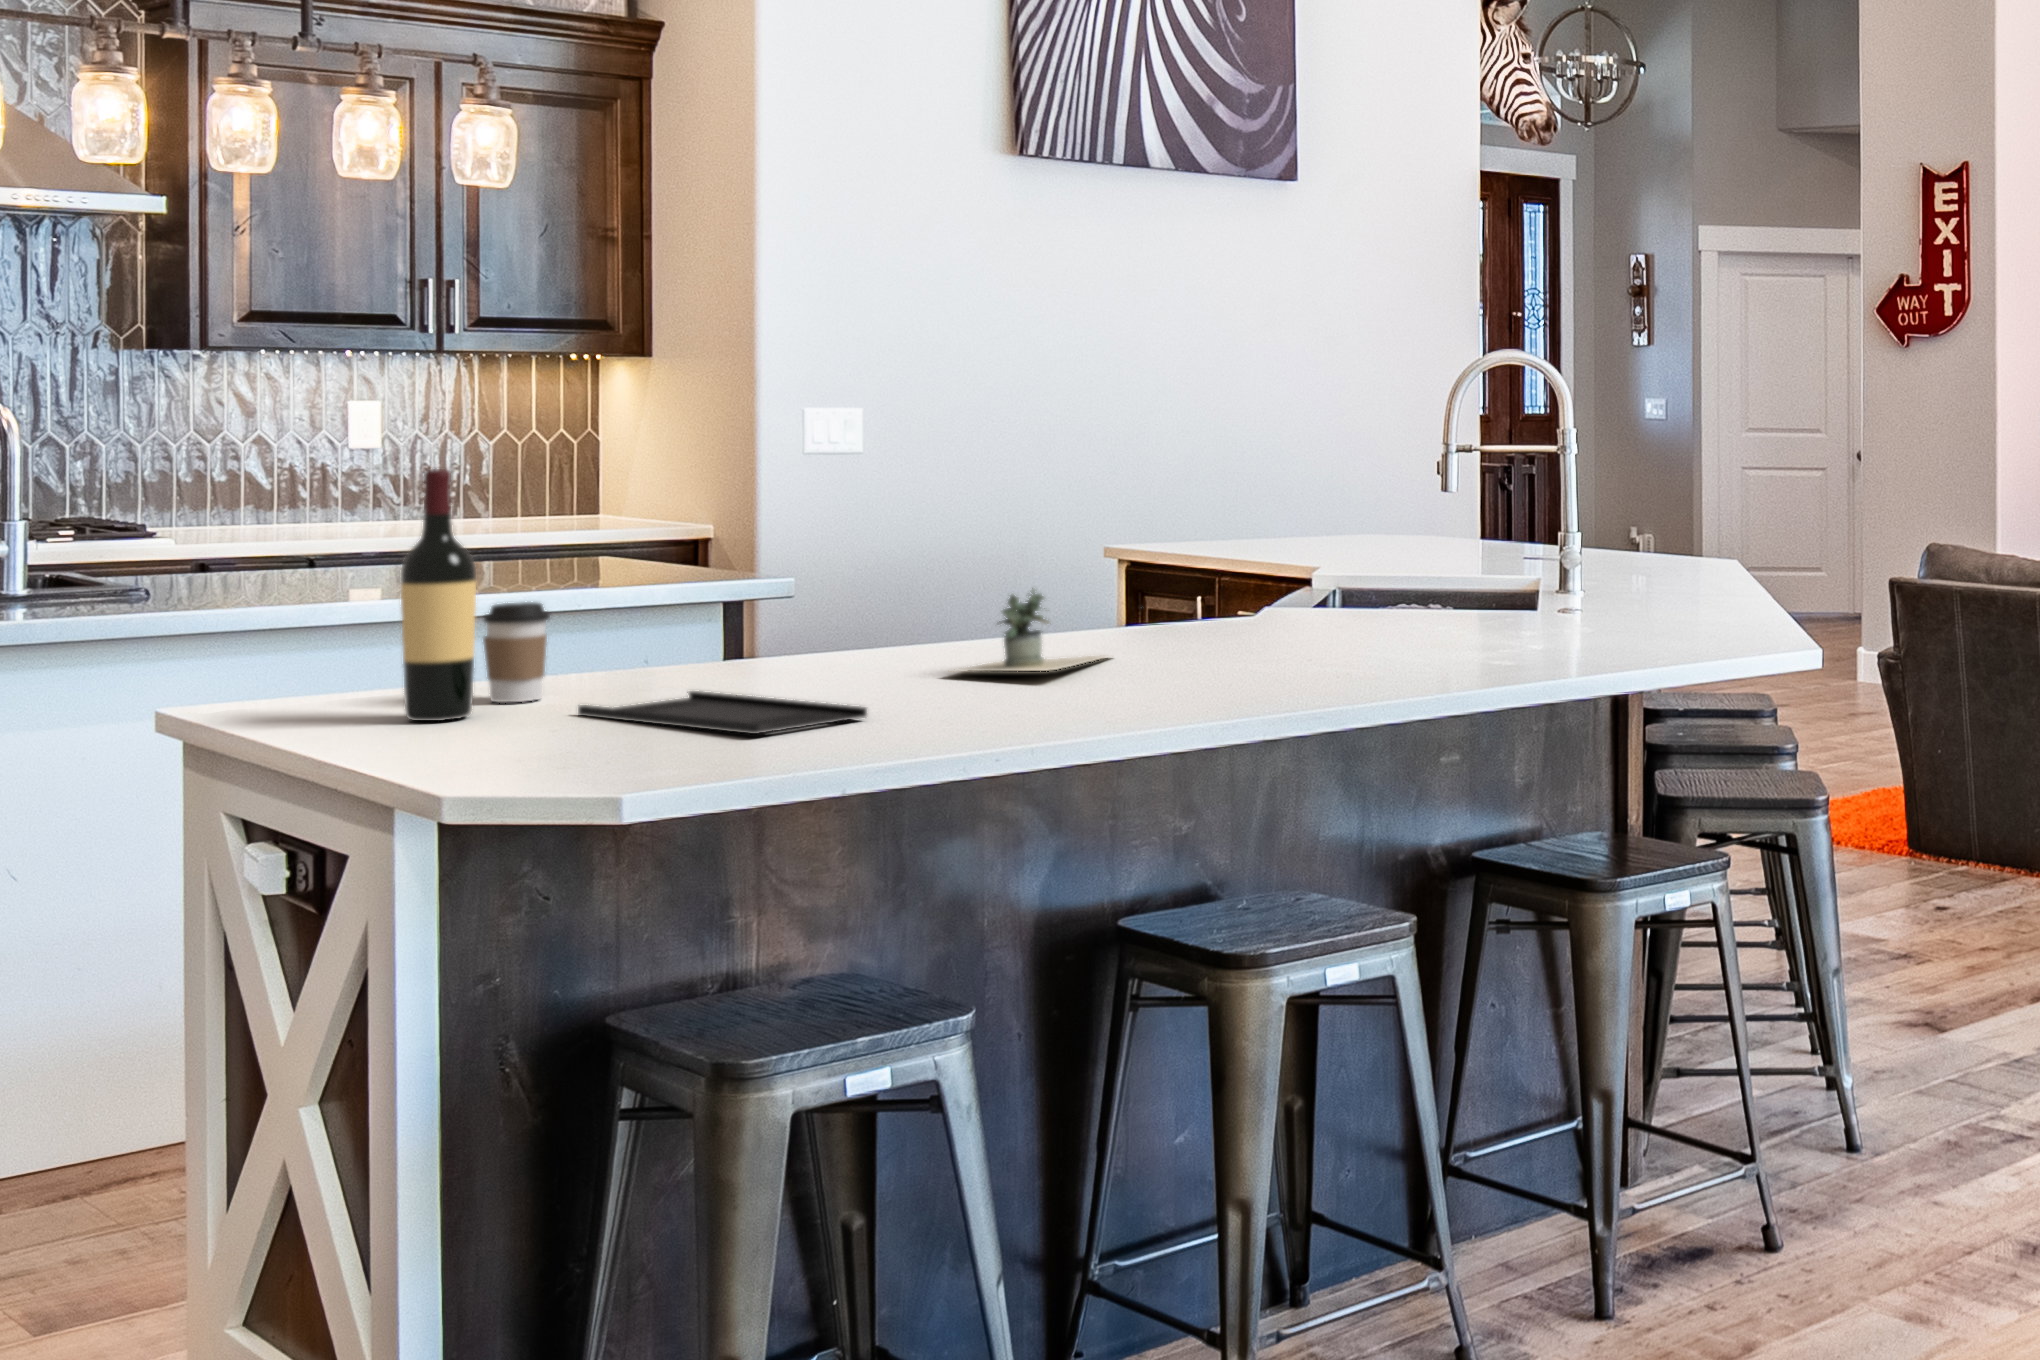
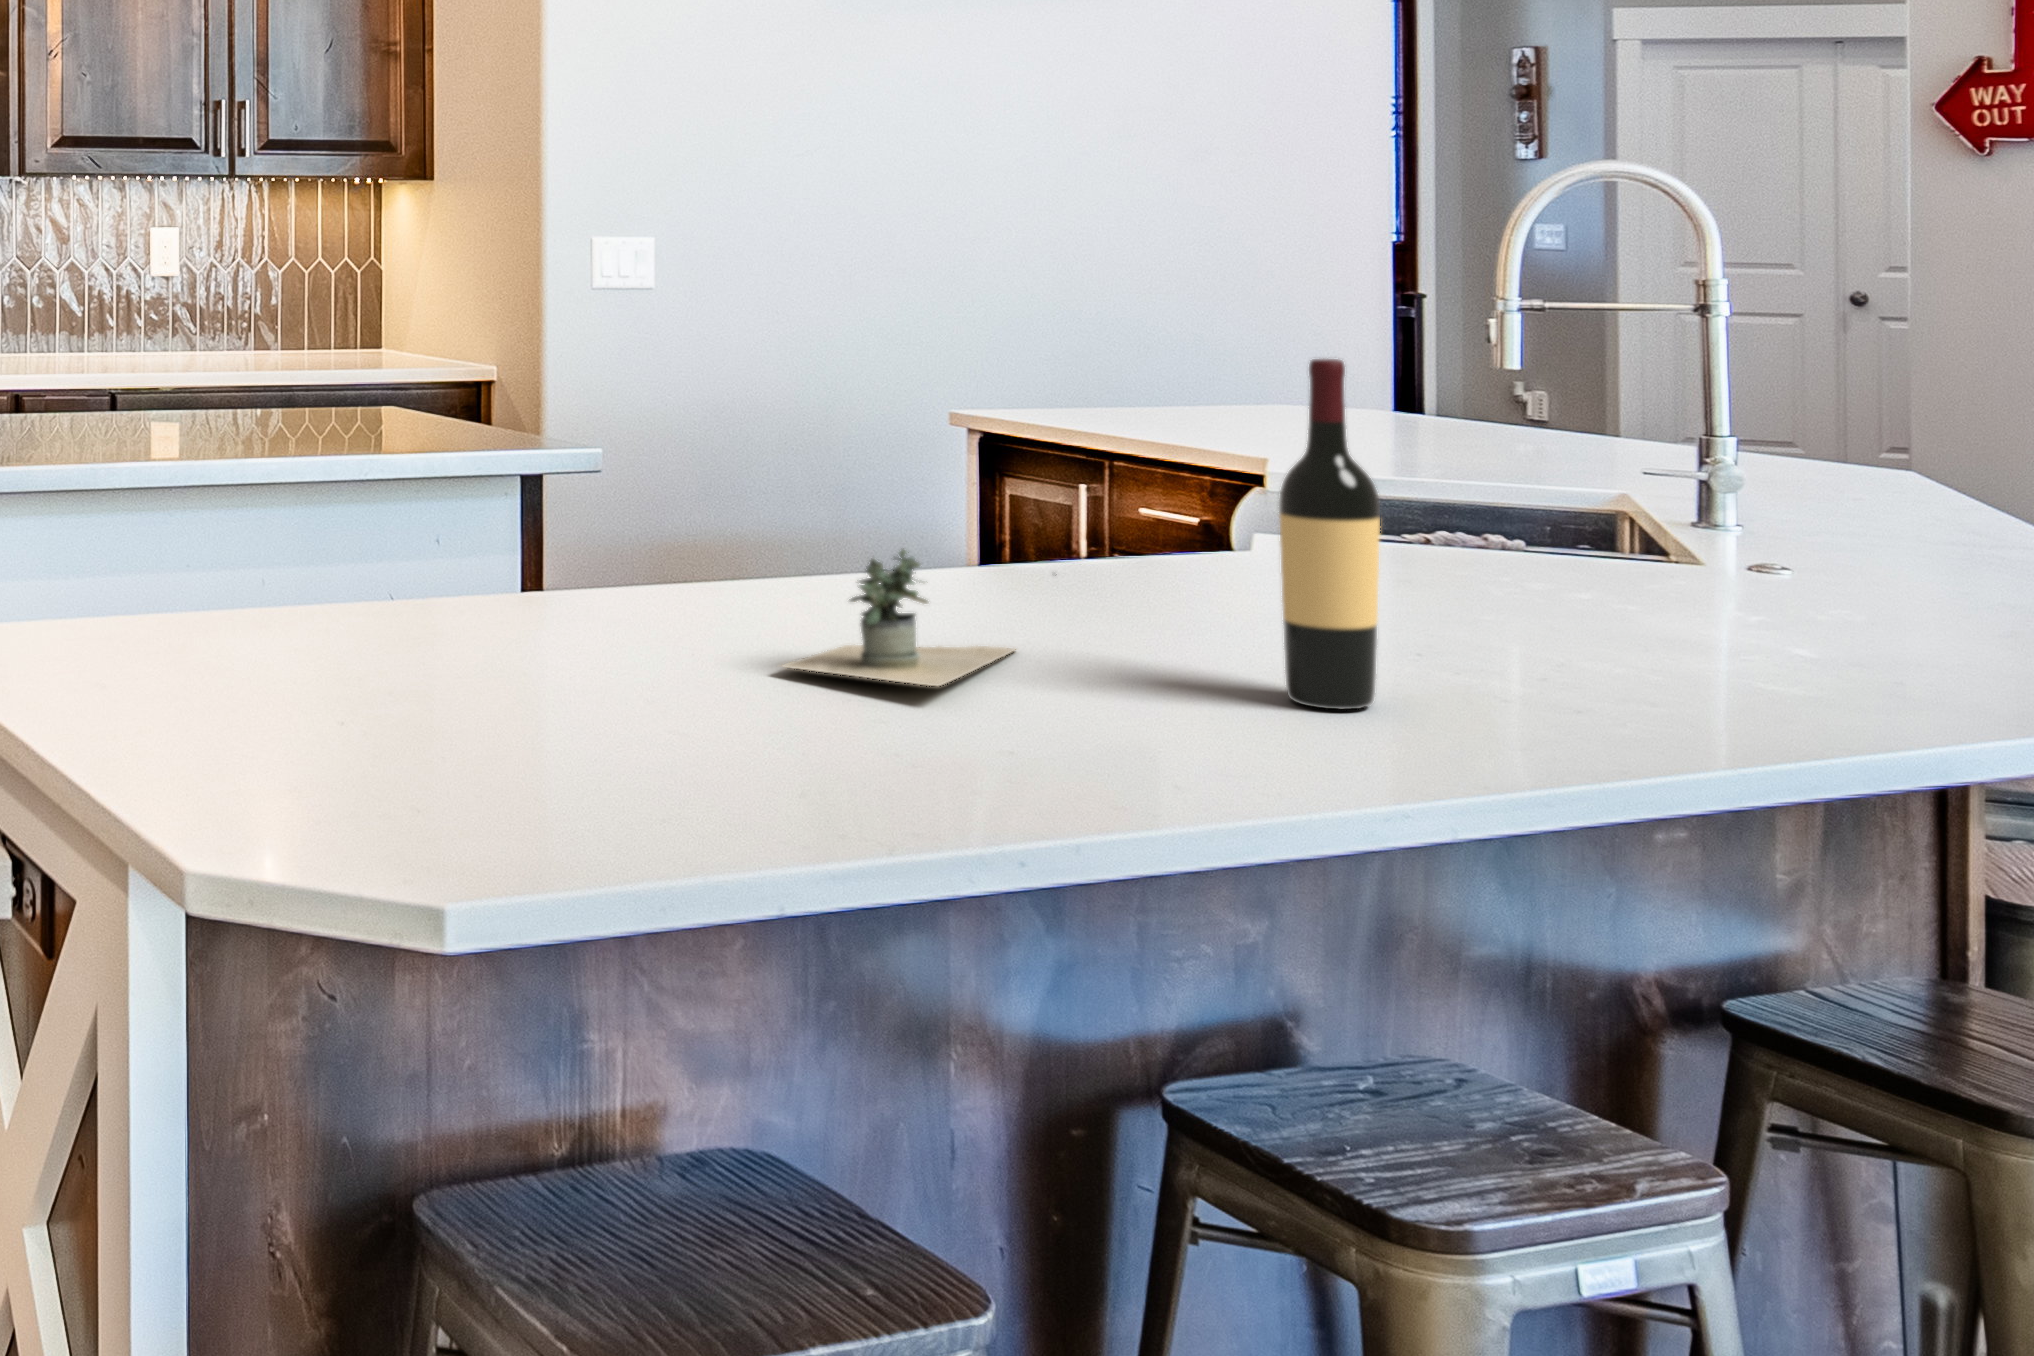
wine bottle: present [401,469,476,721] -> present [1279,359,1380,709]
coffee cup: present [483,602,550,702] -> none [183,537,265,674]
tray: present [578,691,867,734] -> none [291,676,673,788]

